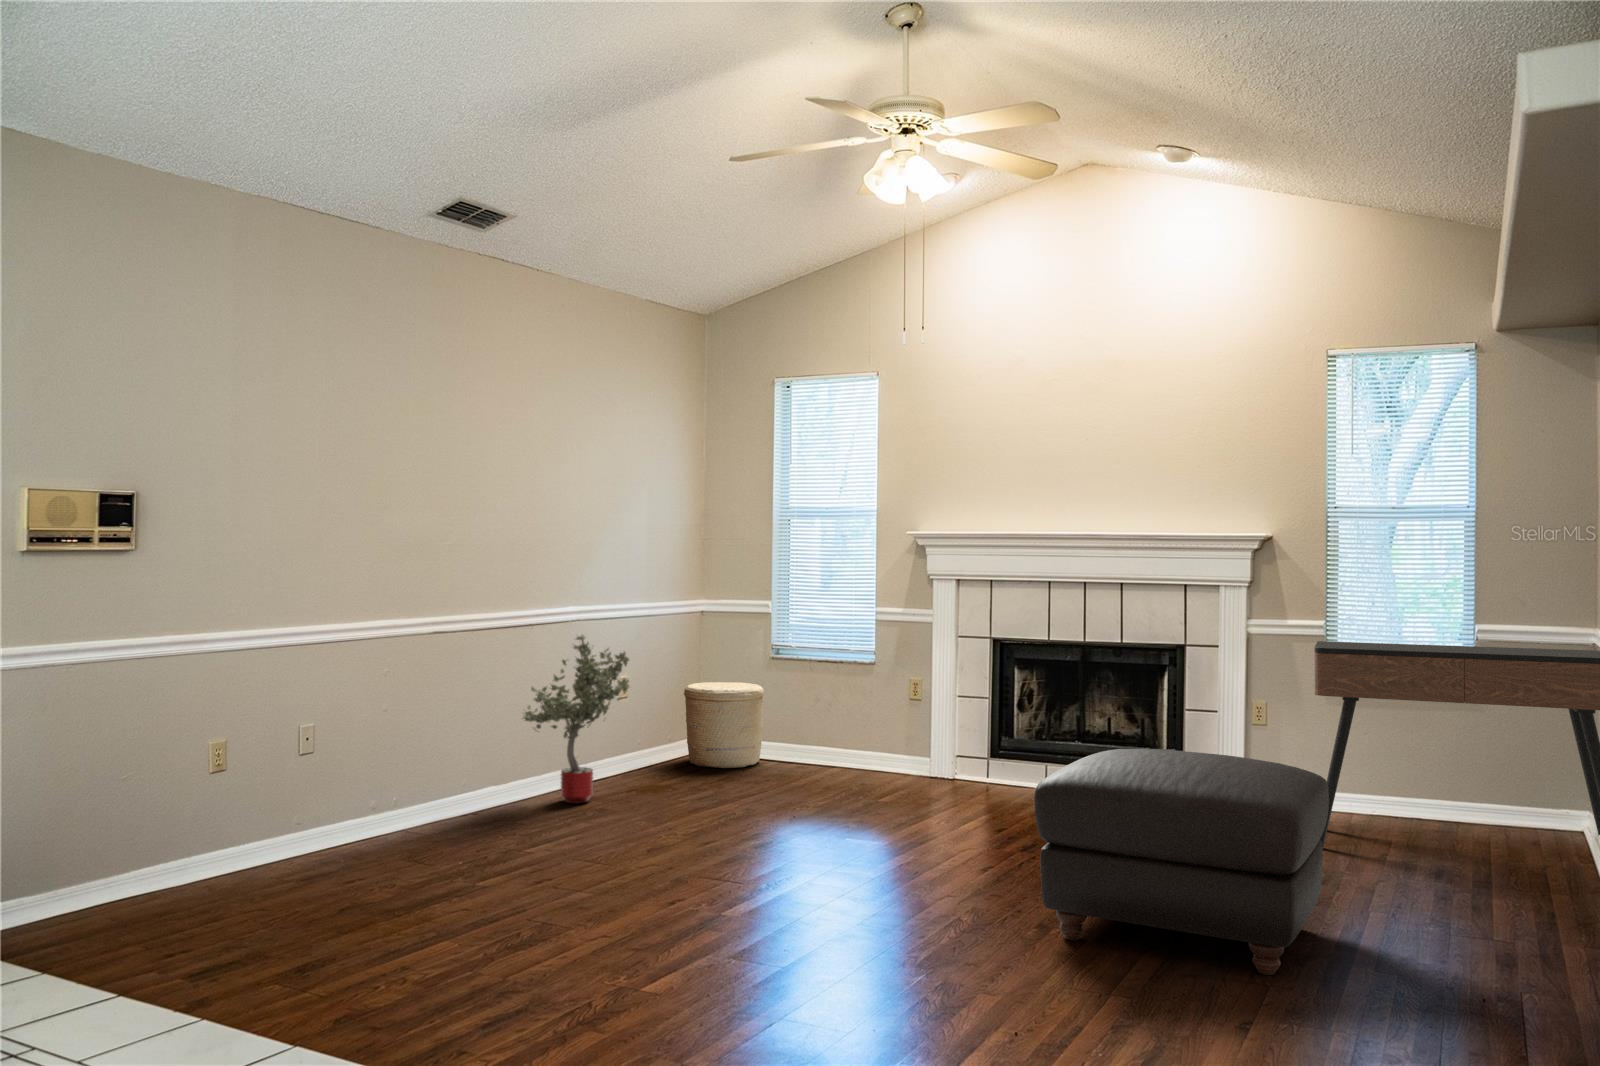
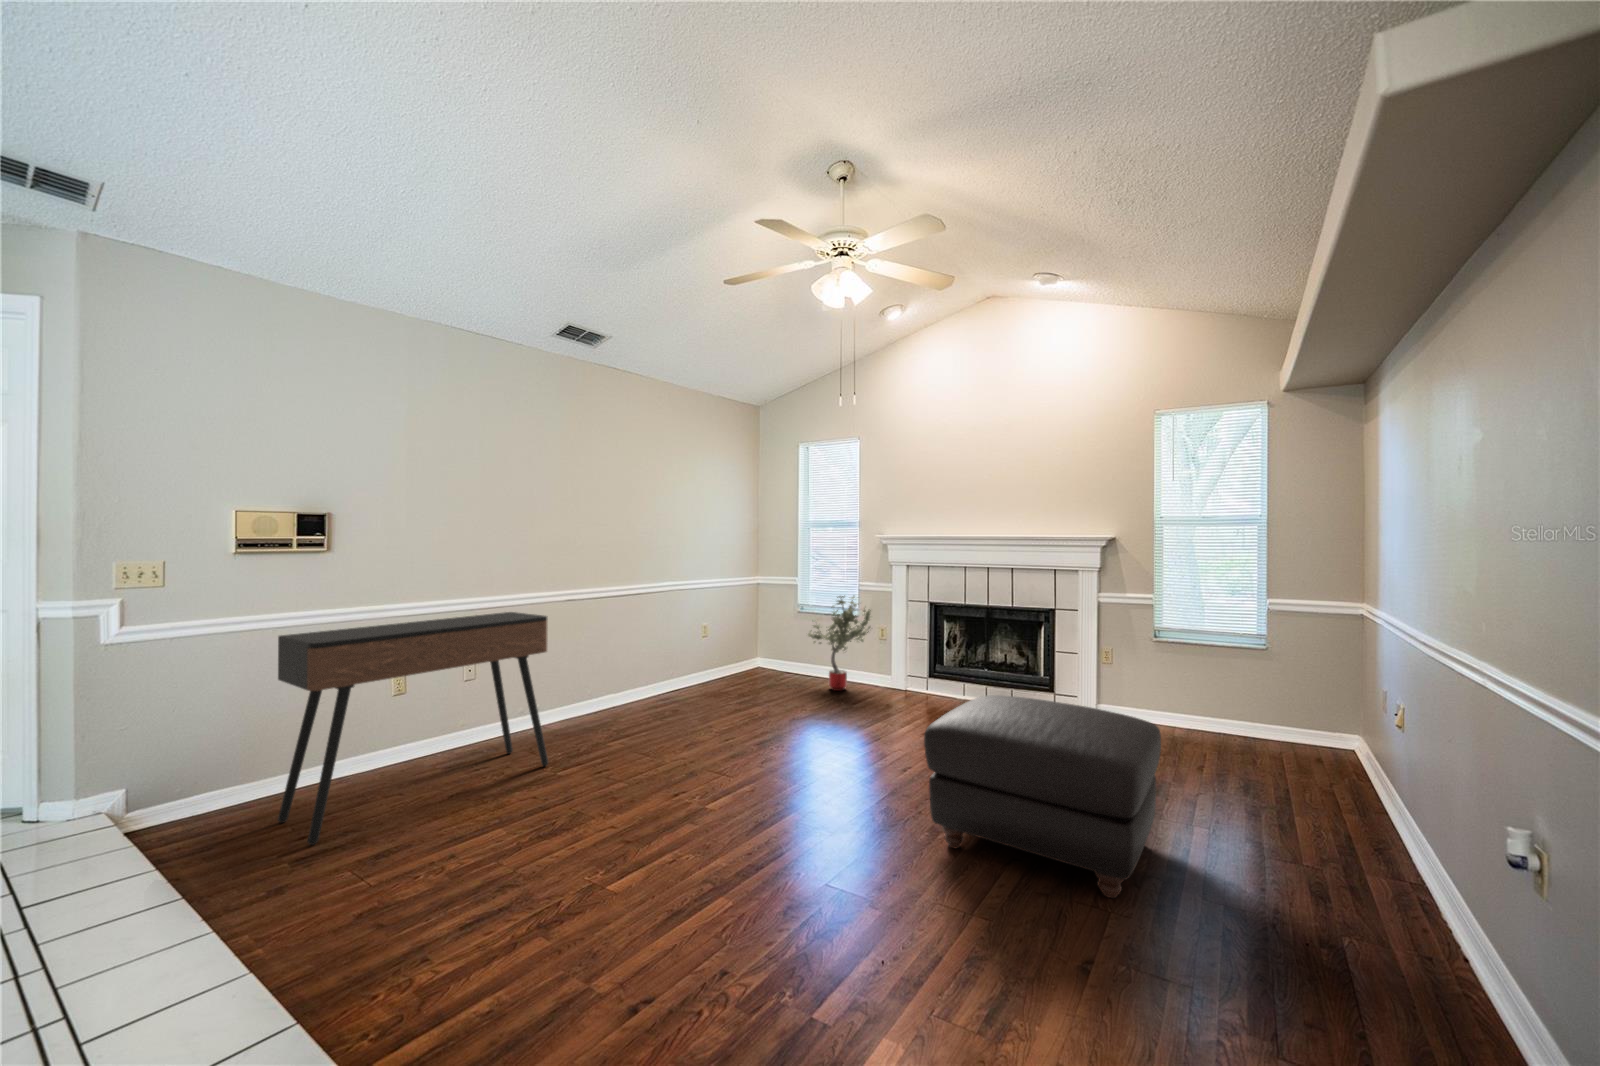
potted tree: present [523,635,630,803] -> present [808,596,871,691]
console table: present [1314,641,1600,847] -> present [278,612,548,845]
woven basket: present [684,682,764,768] -> none [739,626,788,681]

